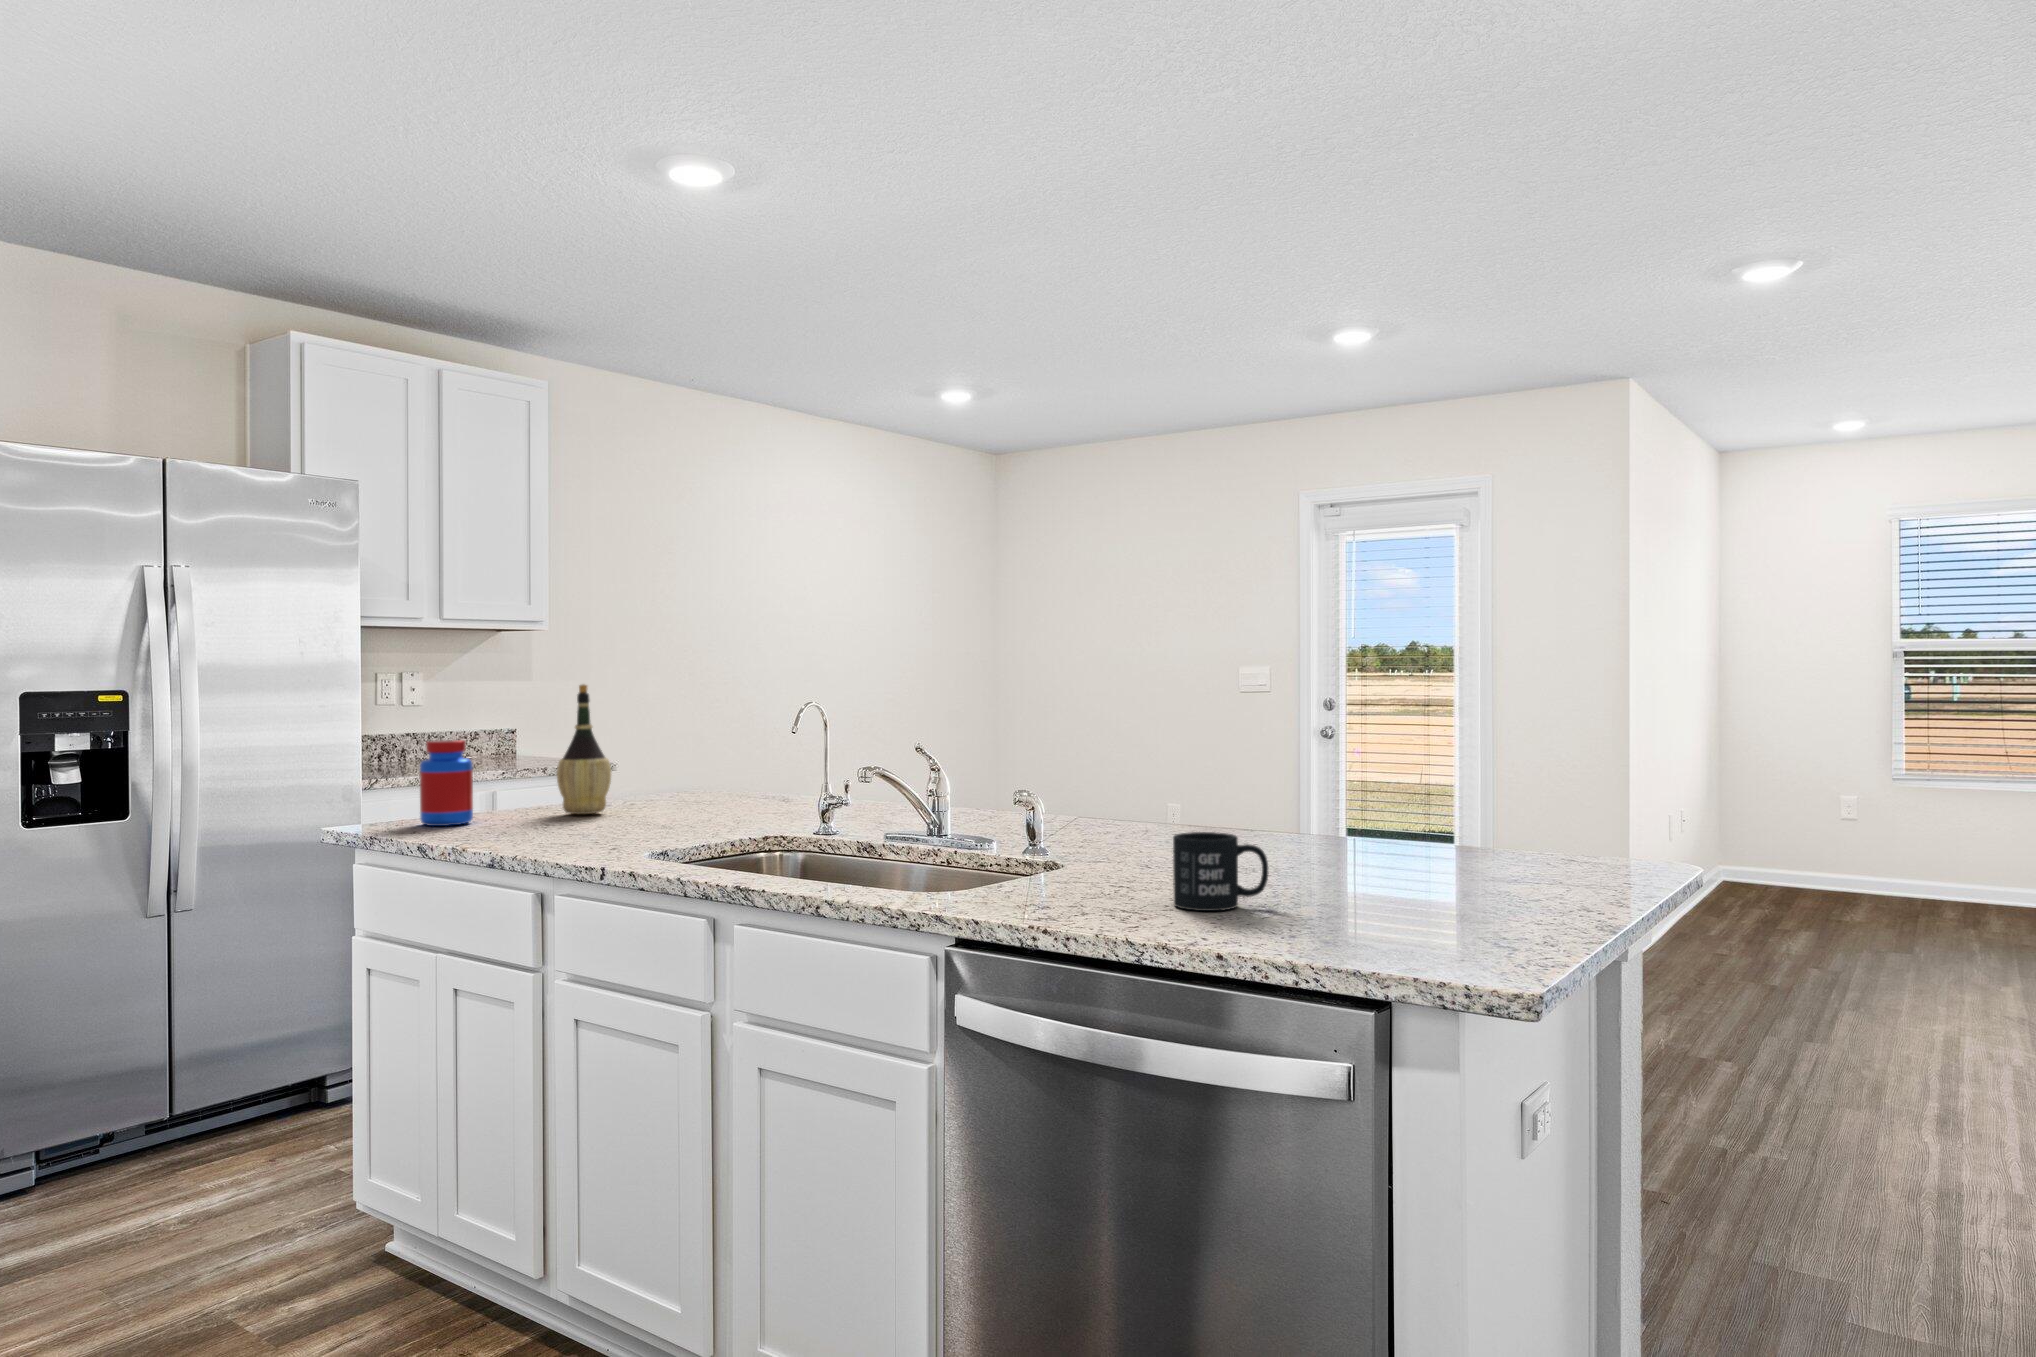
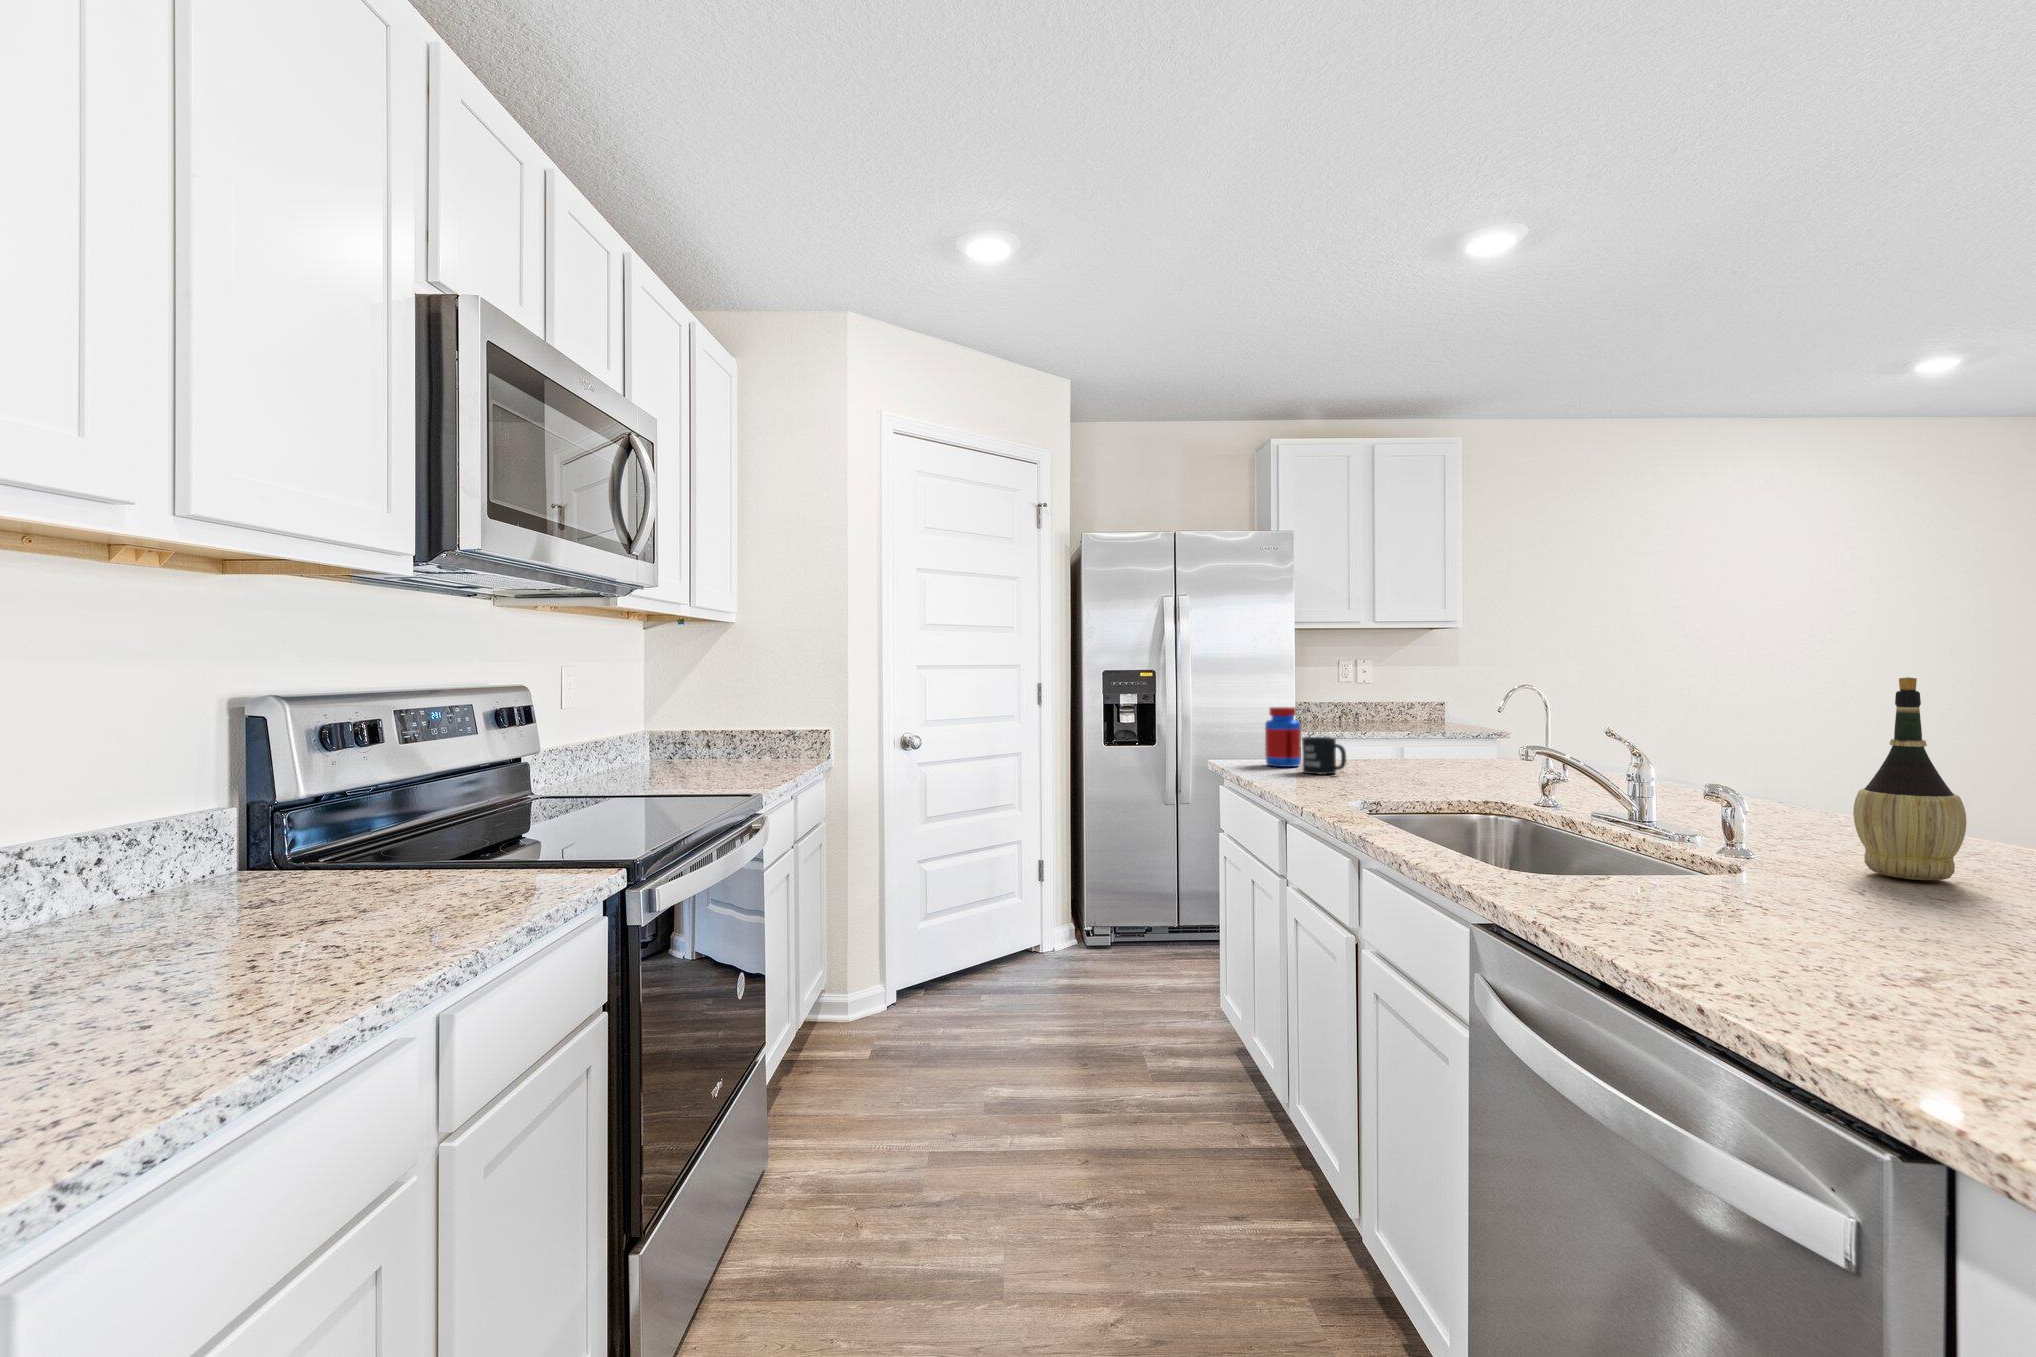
wine bottle: present [557,684,611,814] -> present [1853,677,1967,880]
mug: present [1173,832,1268,911] -> present [1302,737,1346,774]

